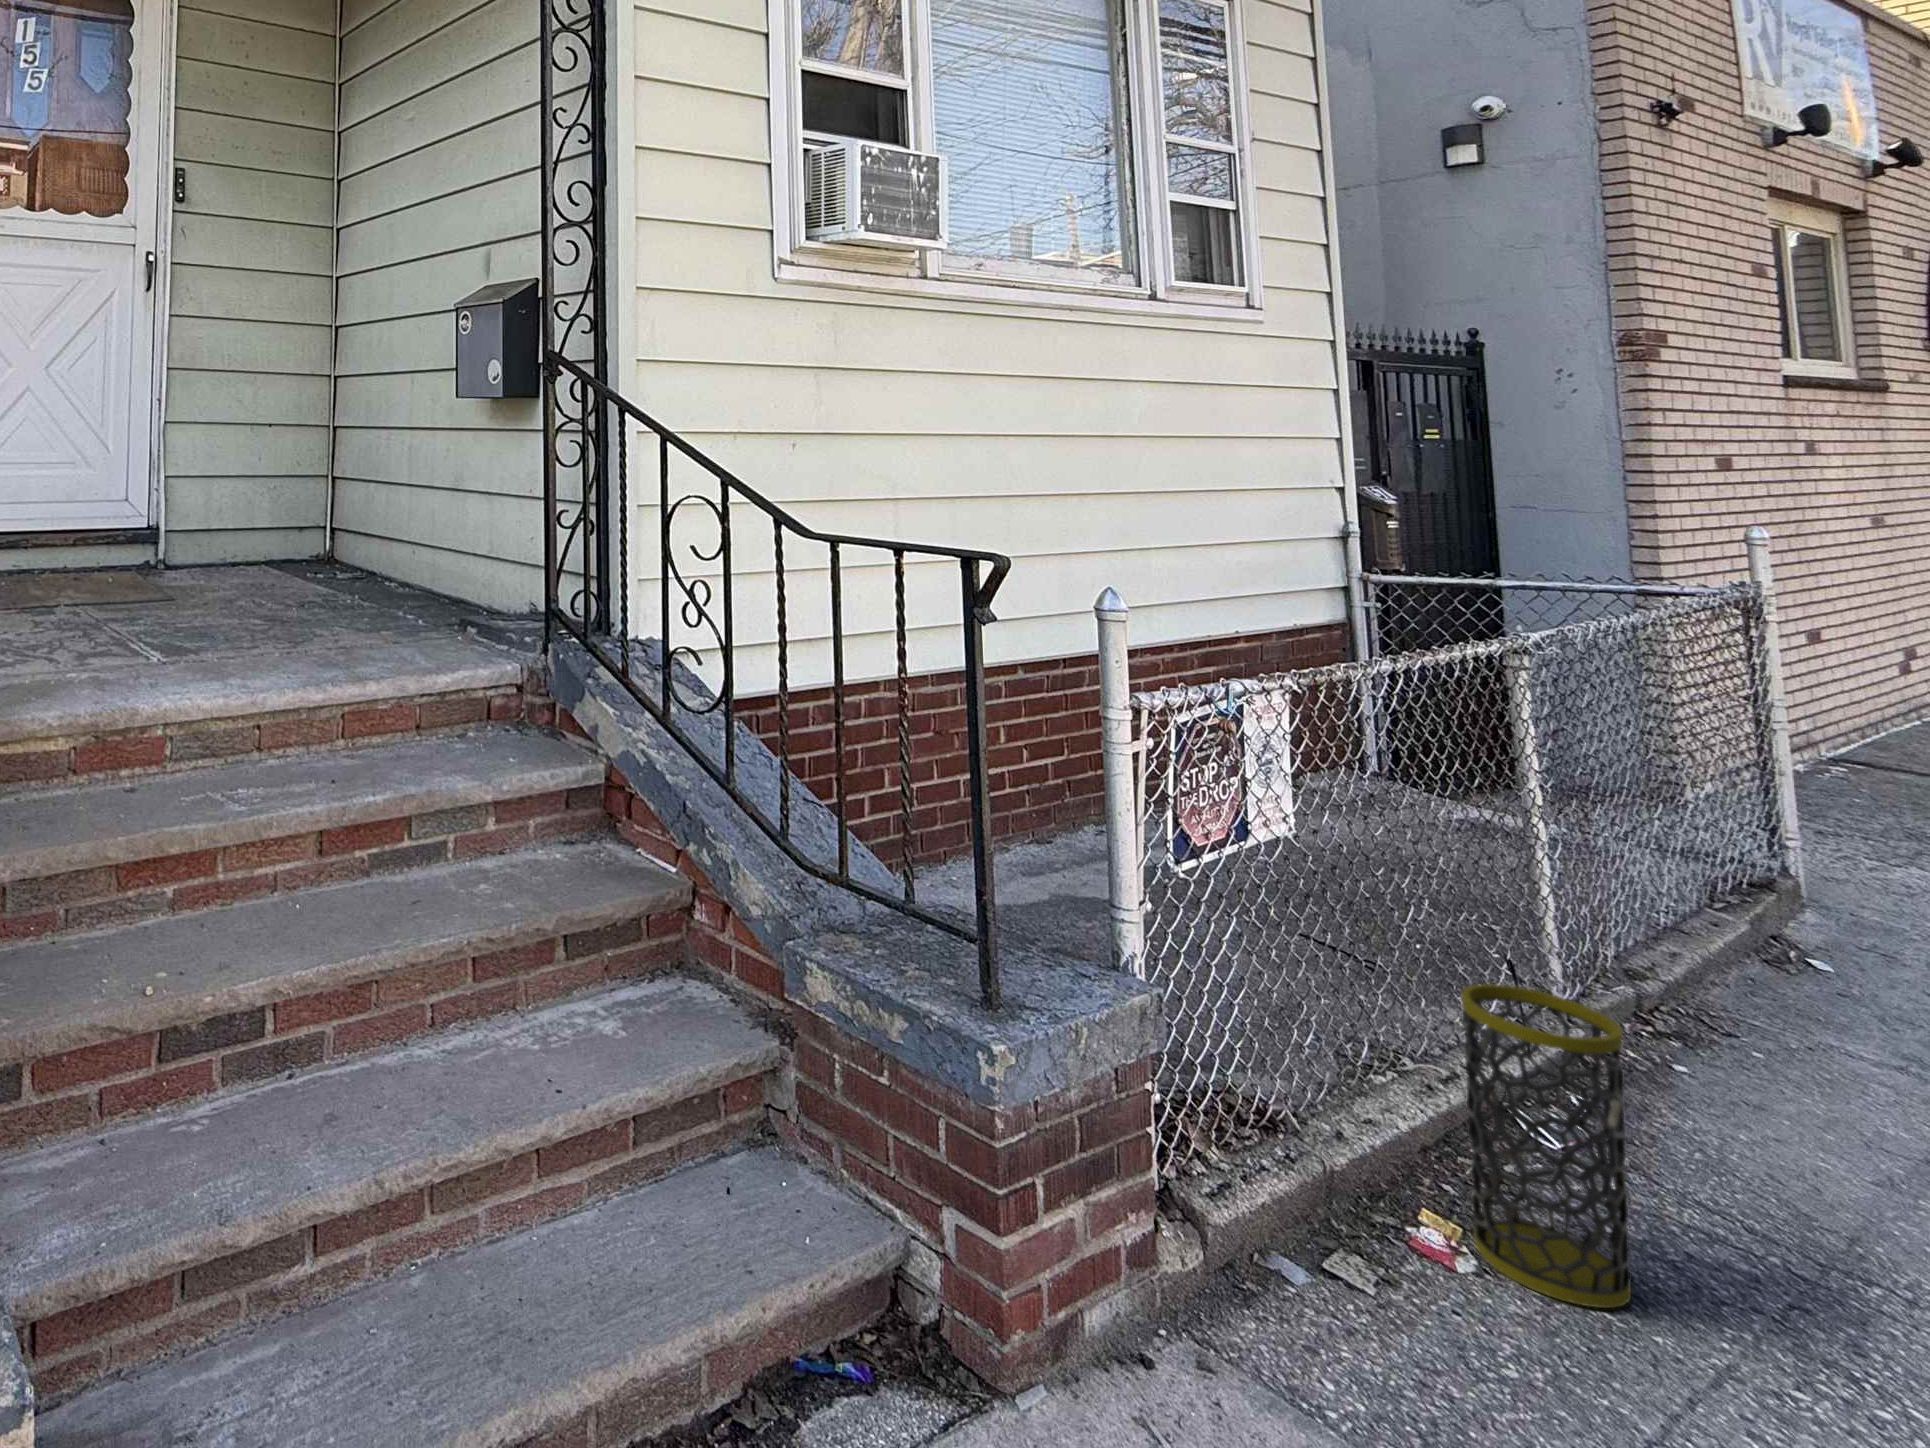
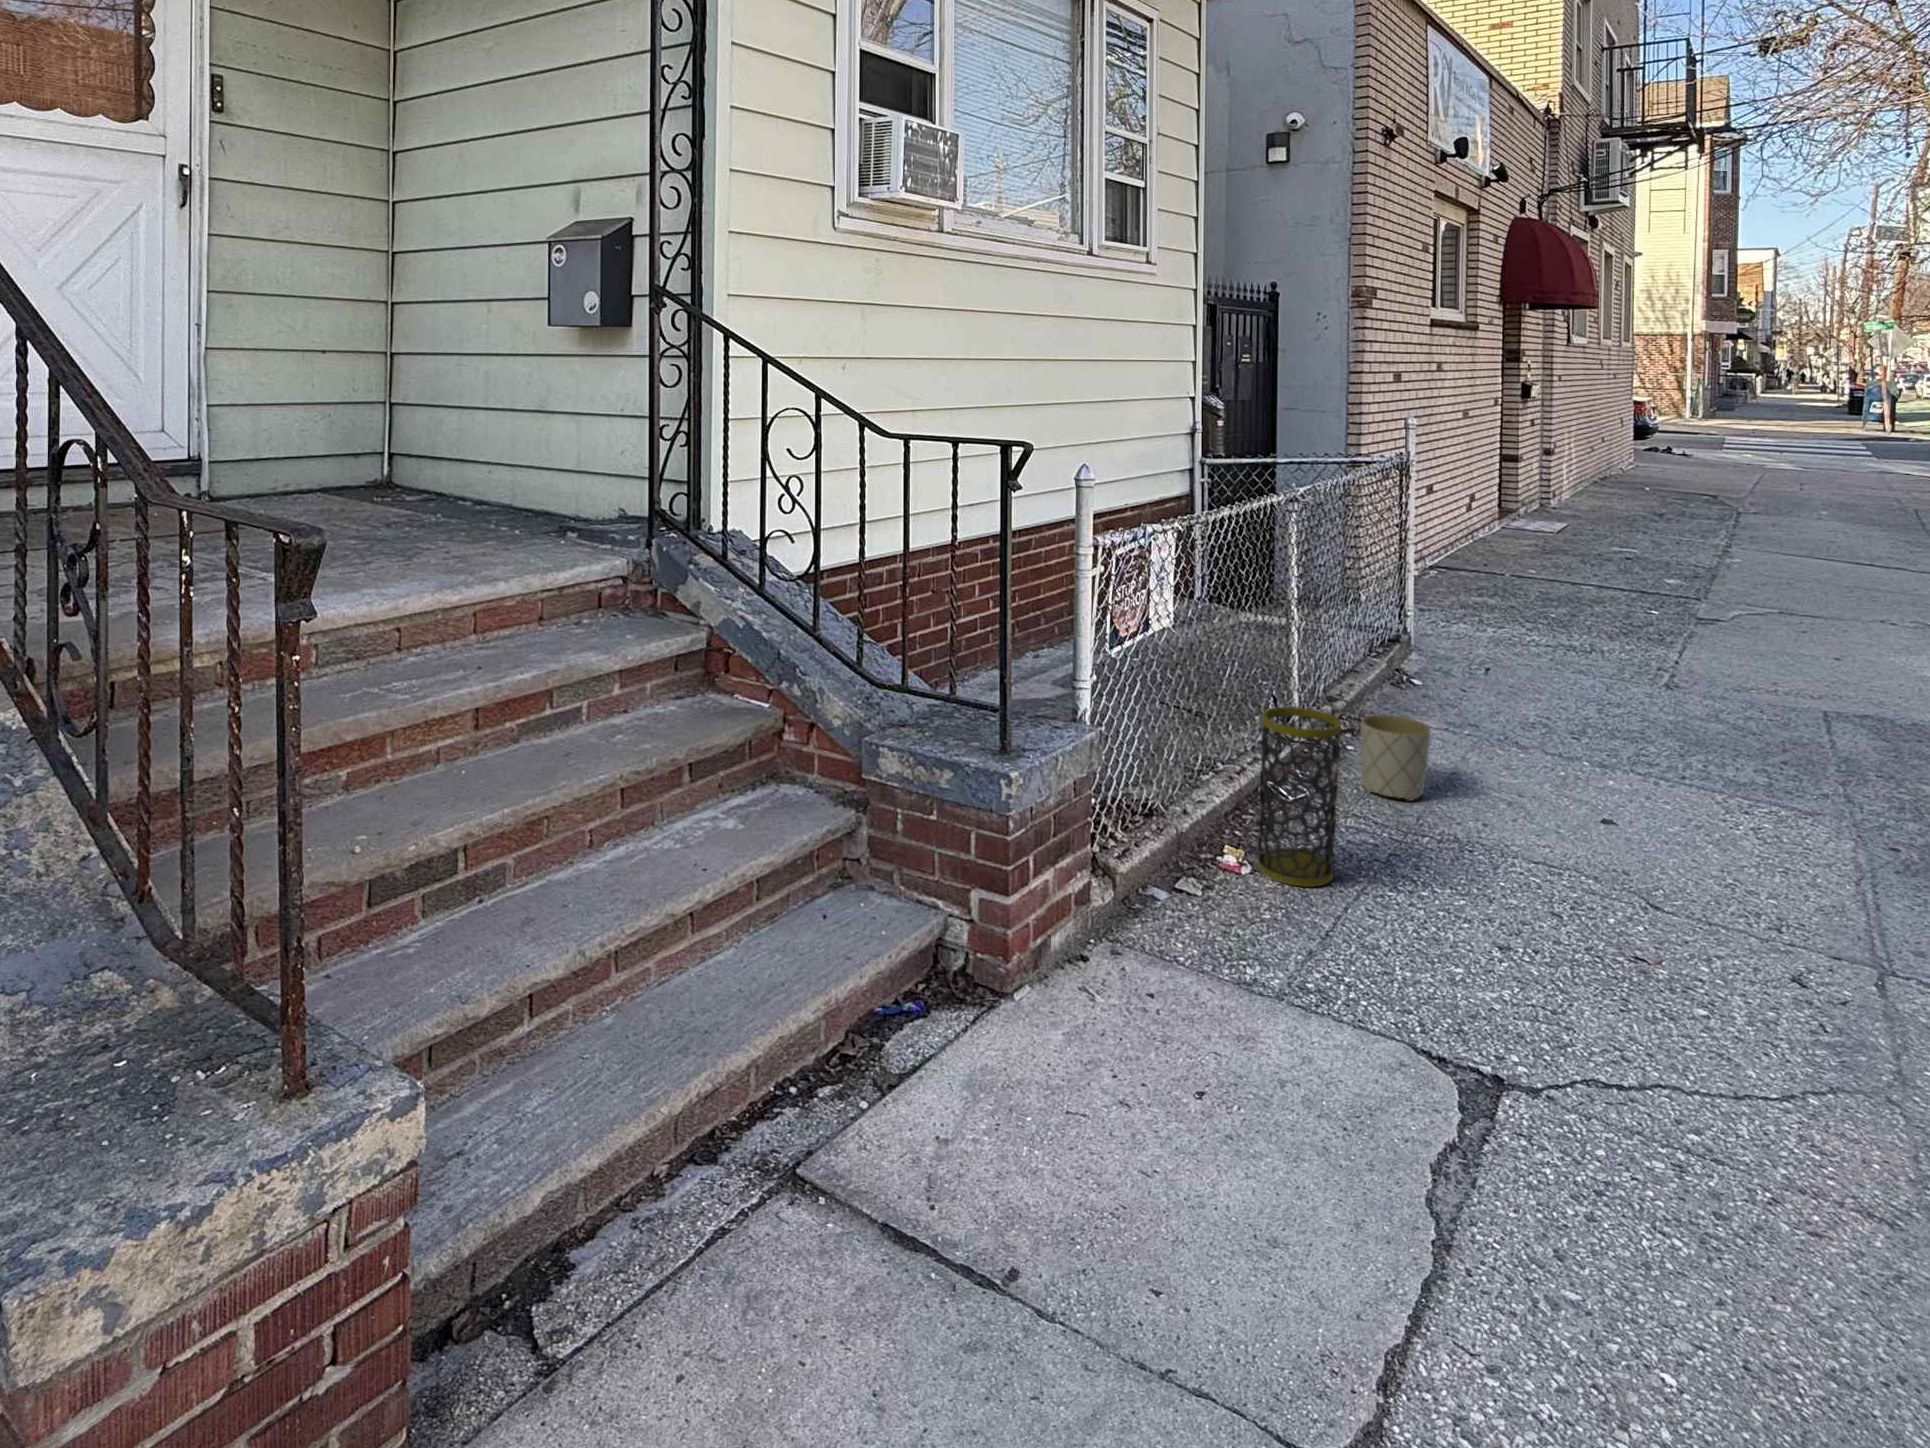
planter: none [1680,1013,1833,1179] -> present [1361,715,1430,801]

